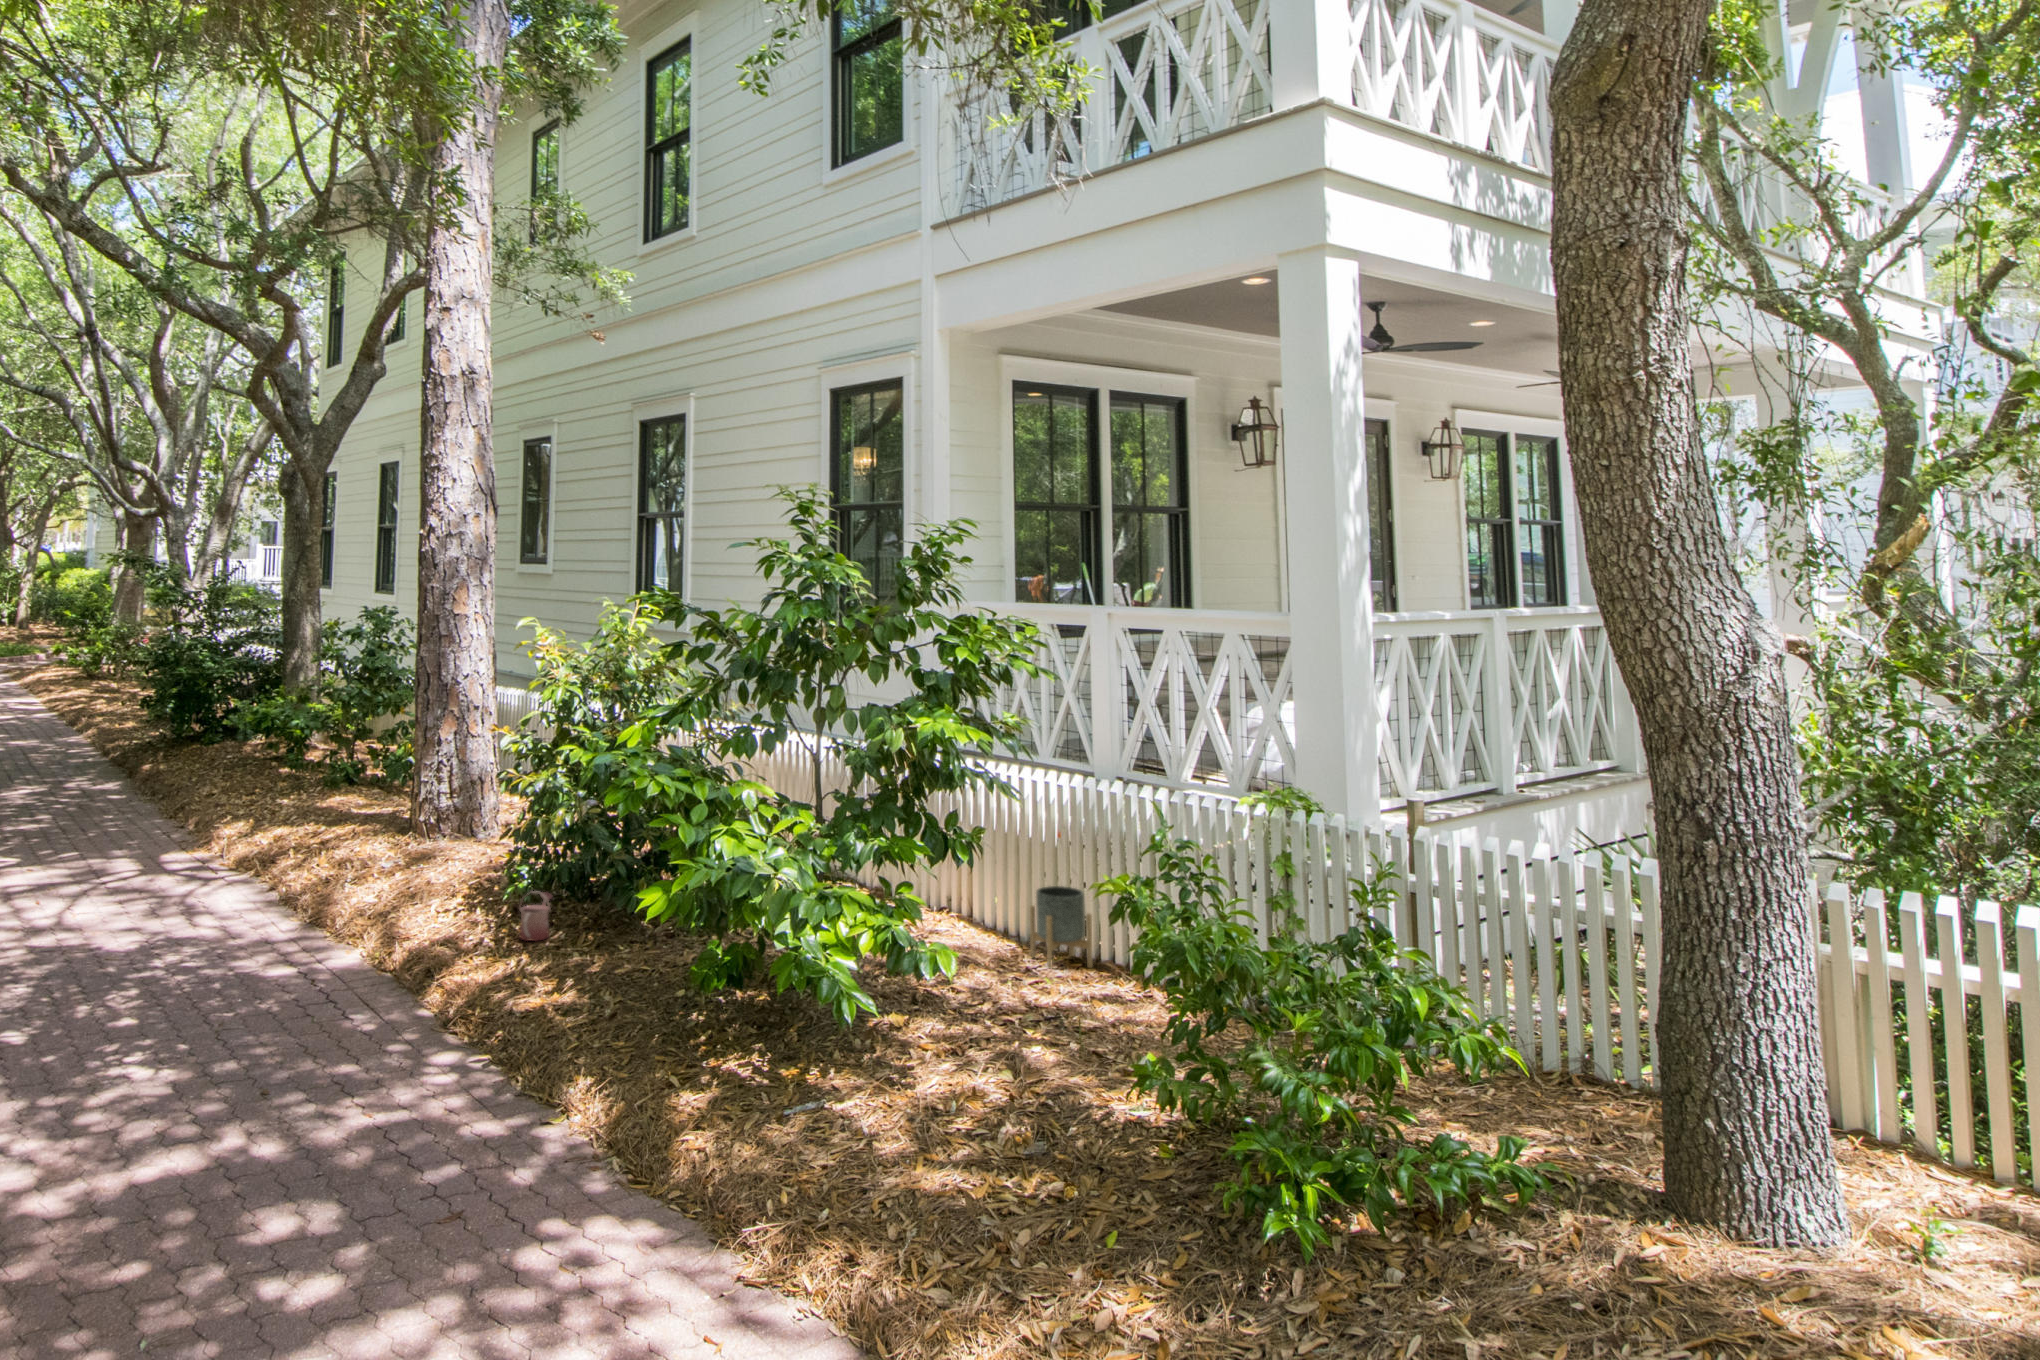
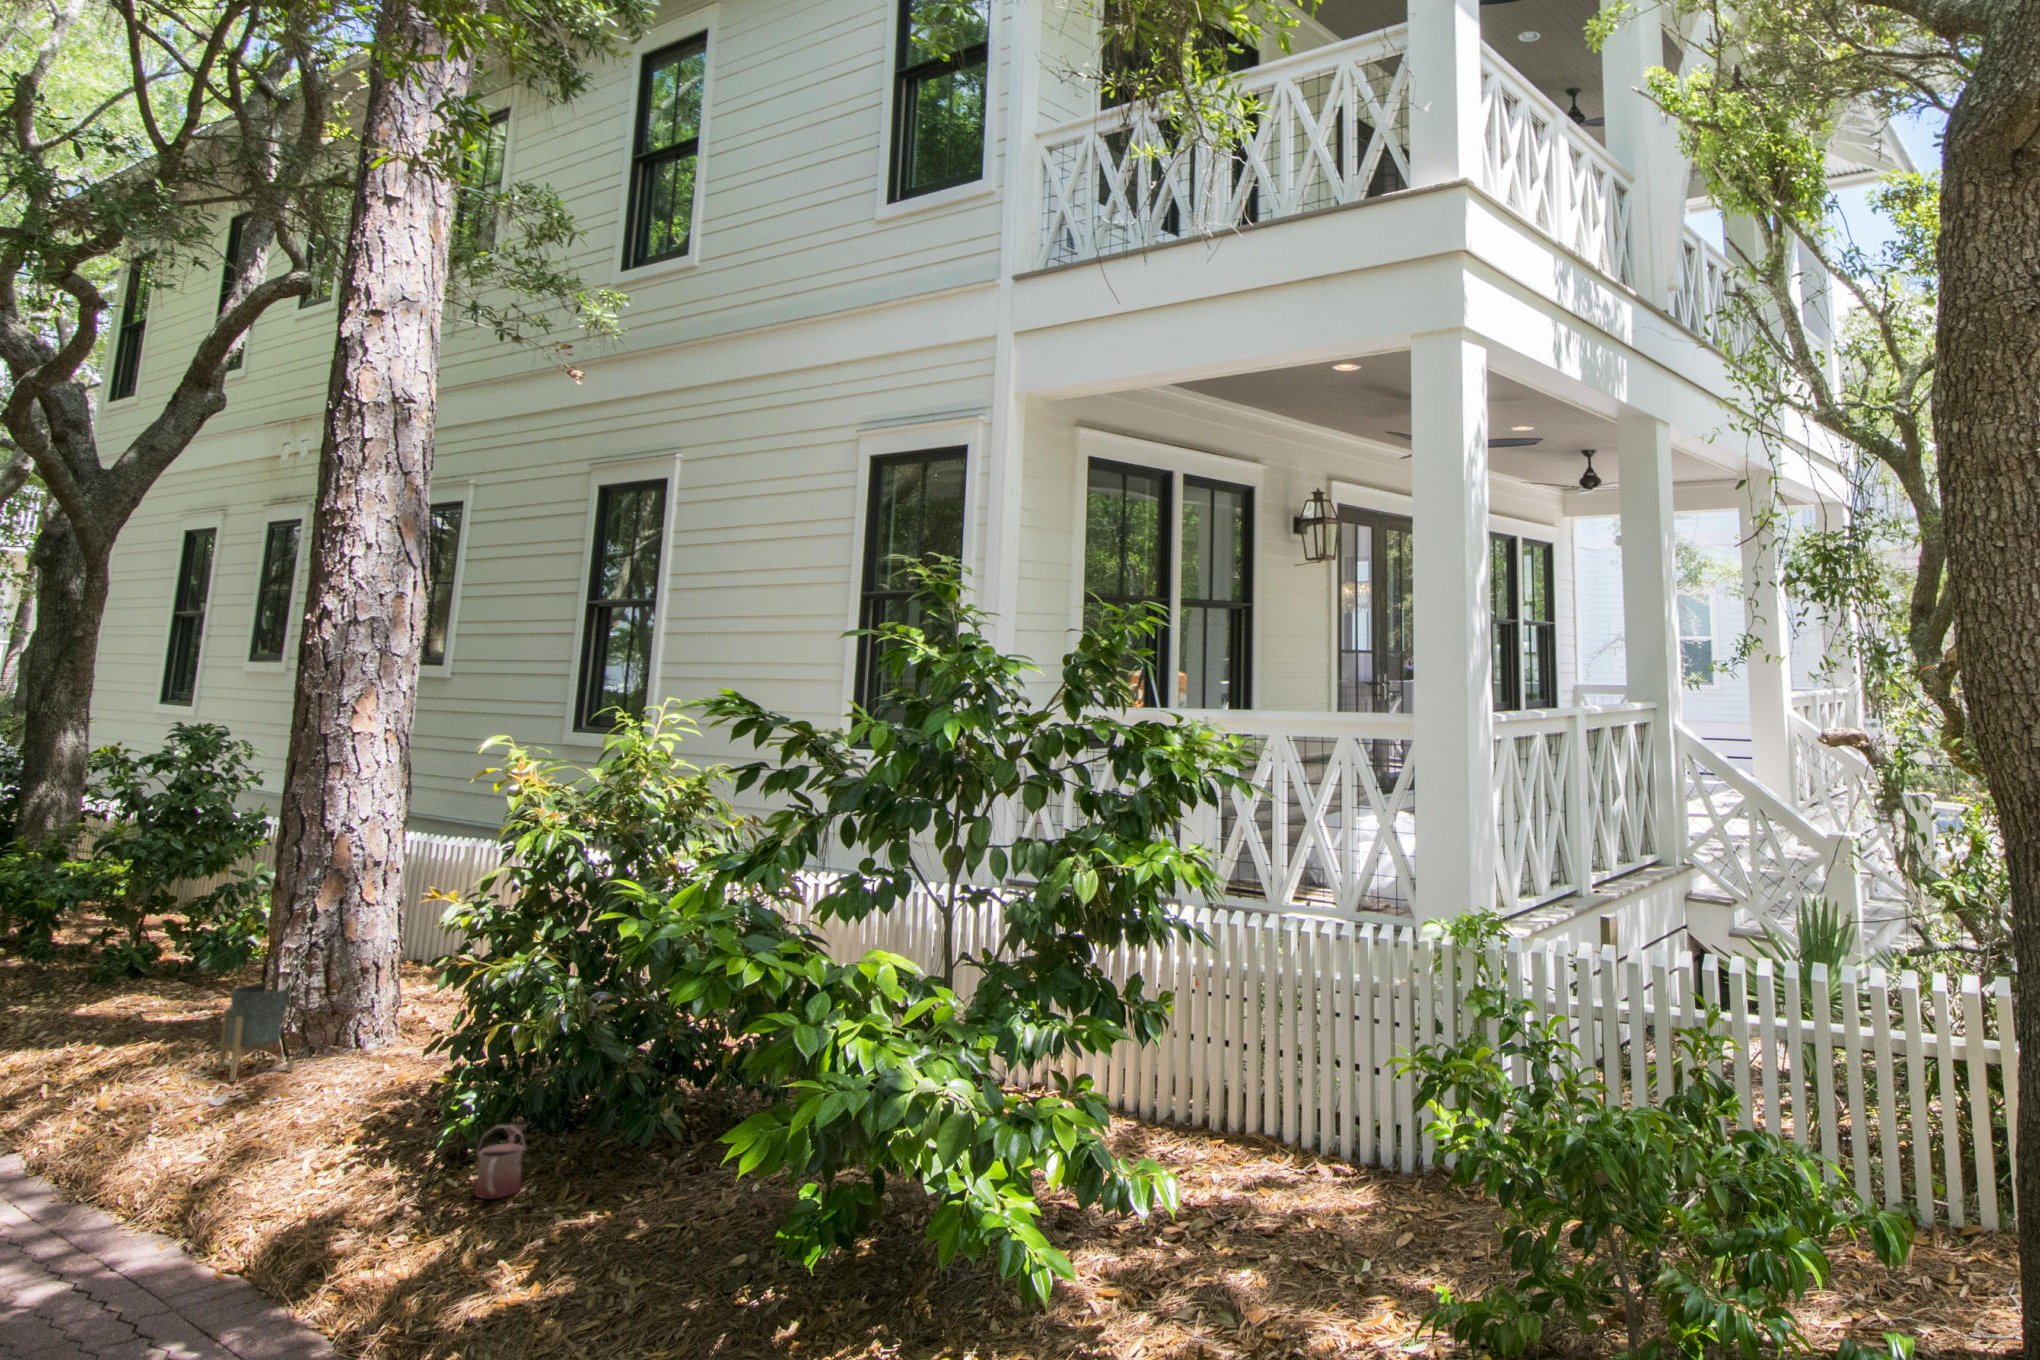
planter: present [1030,886,1092,969] -> present [218,983,295,1082]

